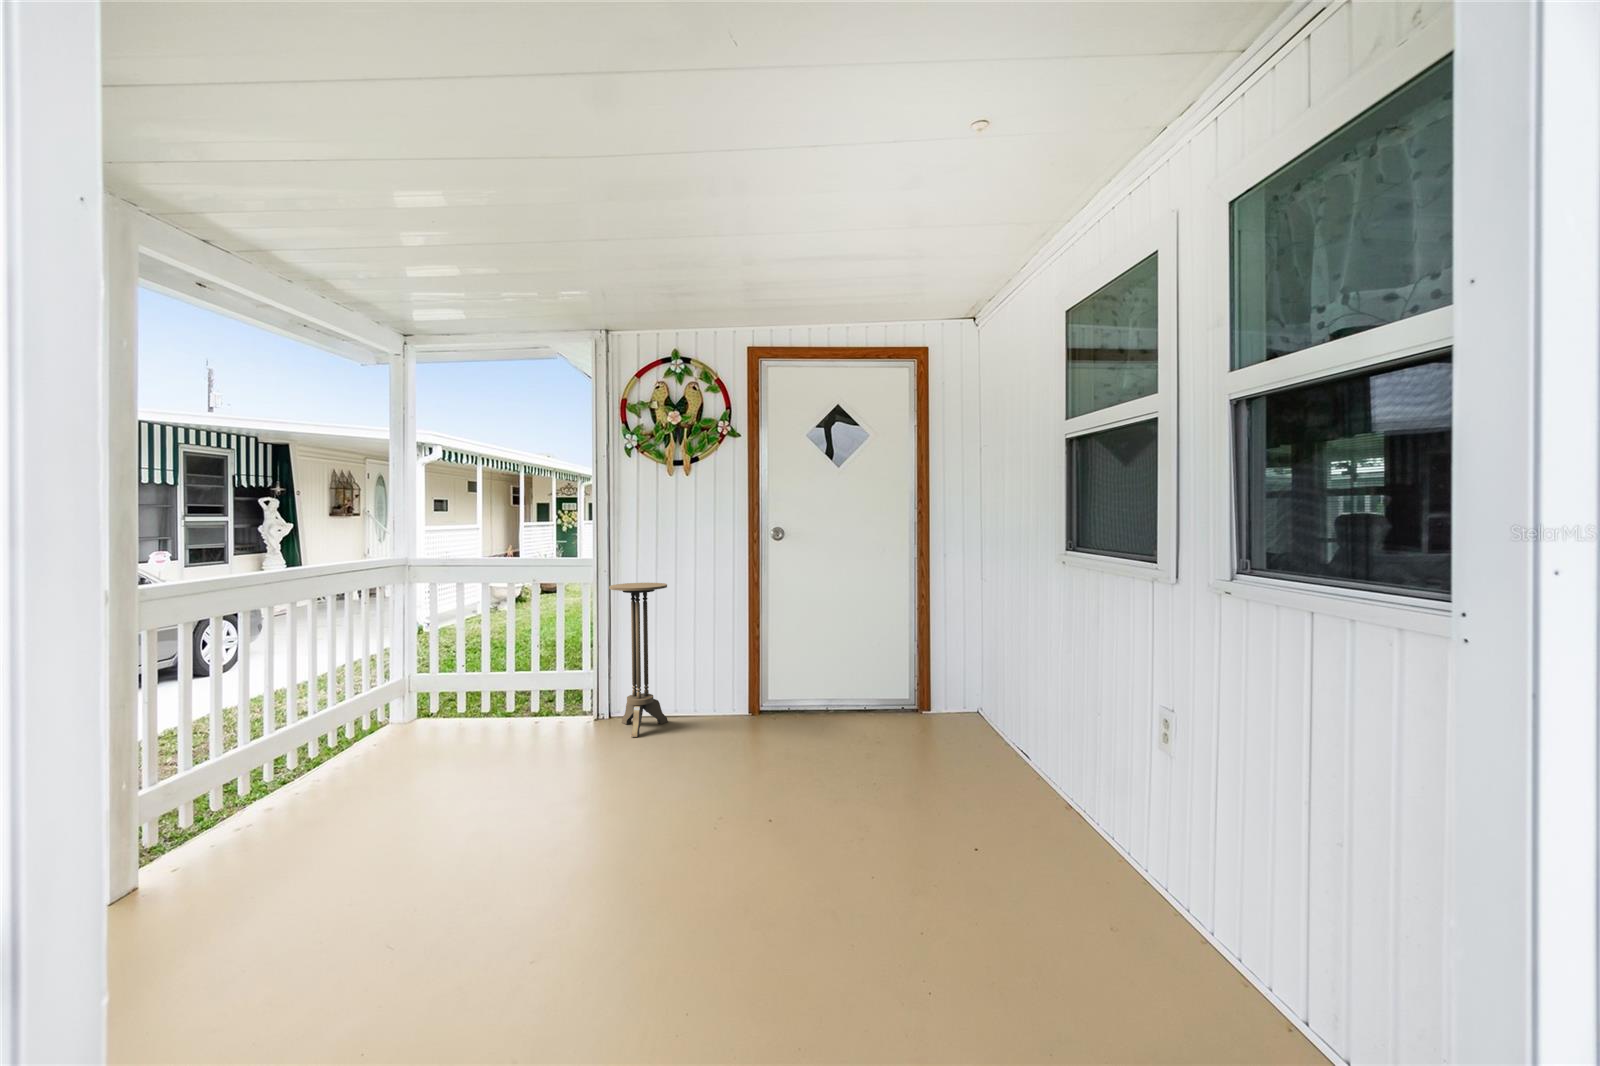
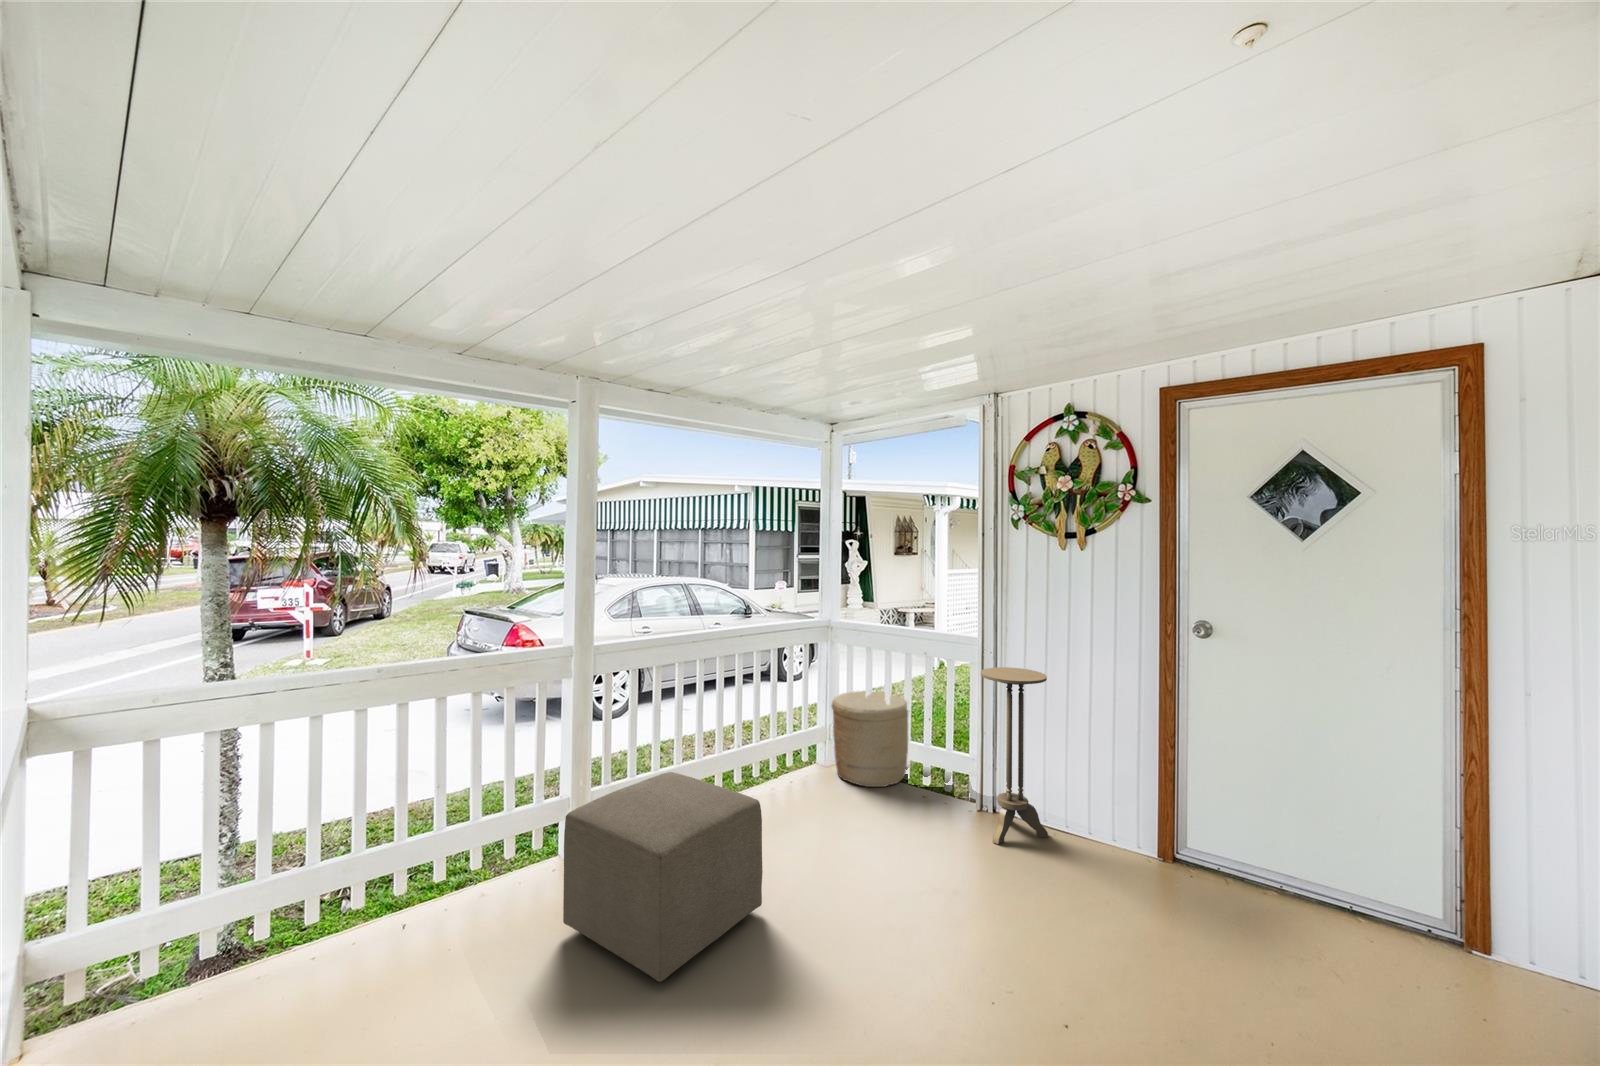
woven basket: none [409,641,507,743] -> present [832,691,908,787]
ottoman: none [203,730,477,972] -> present [563,772,763,982]

